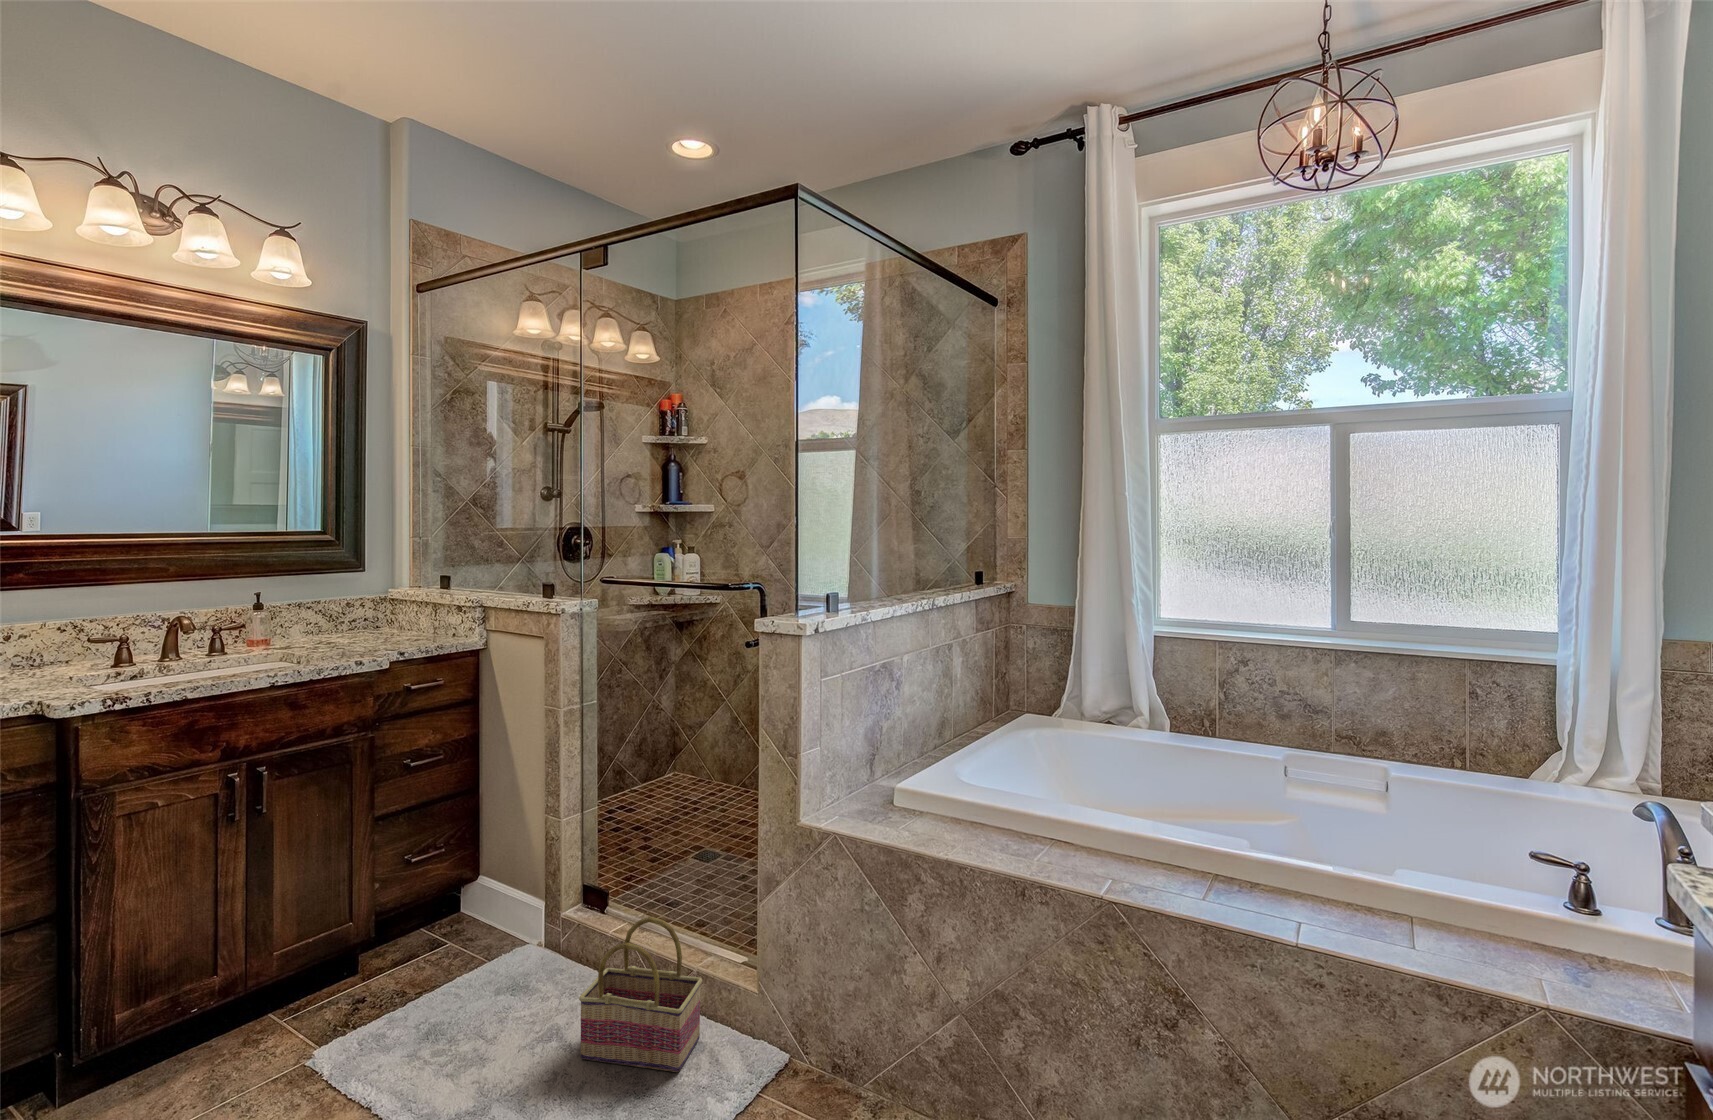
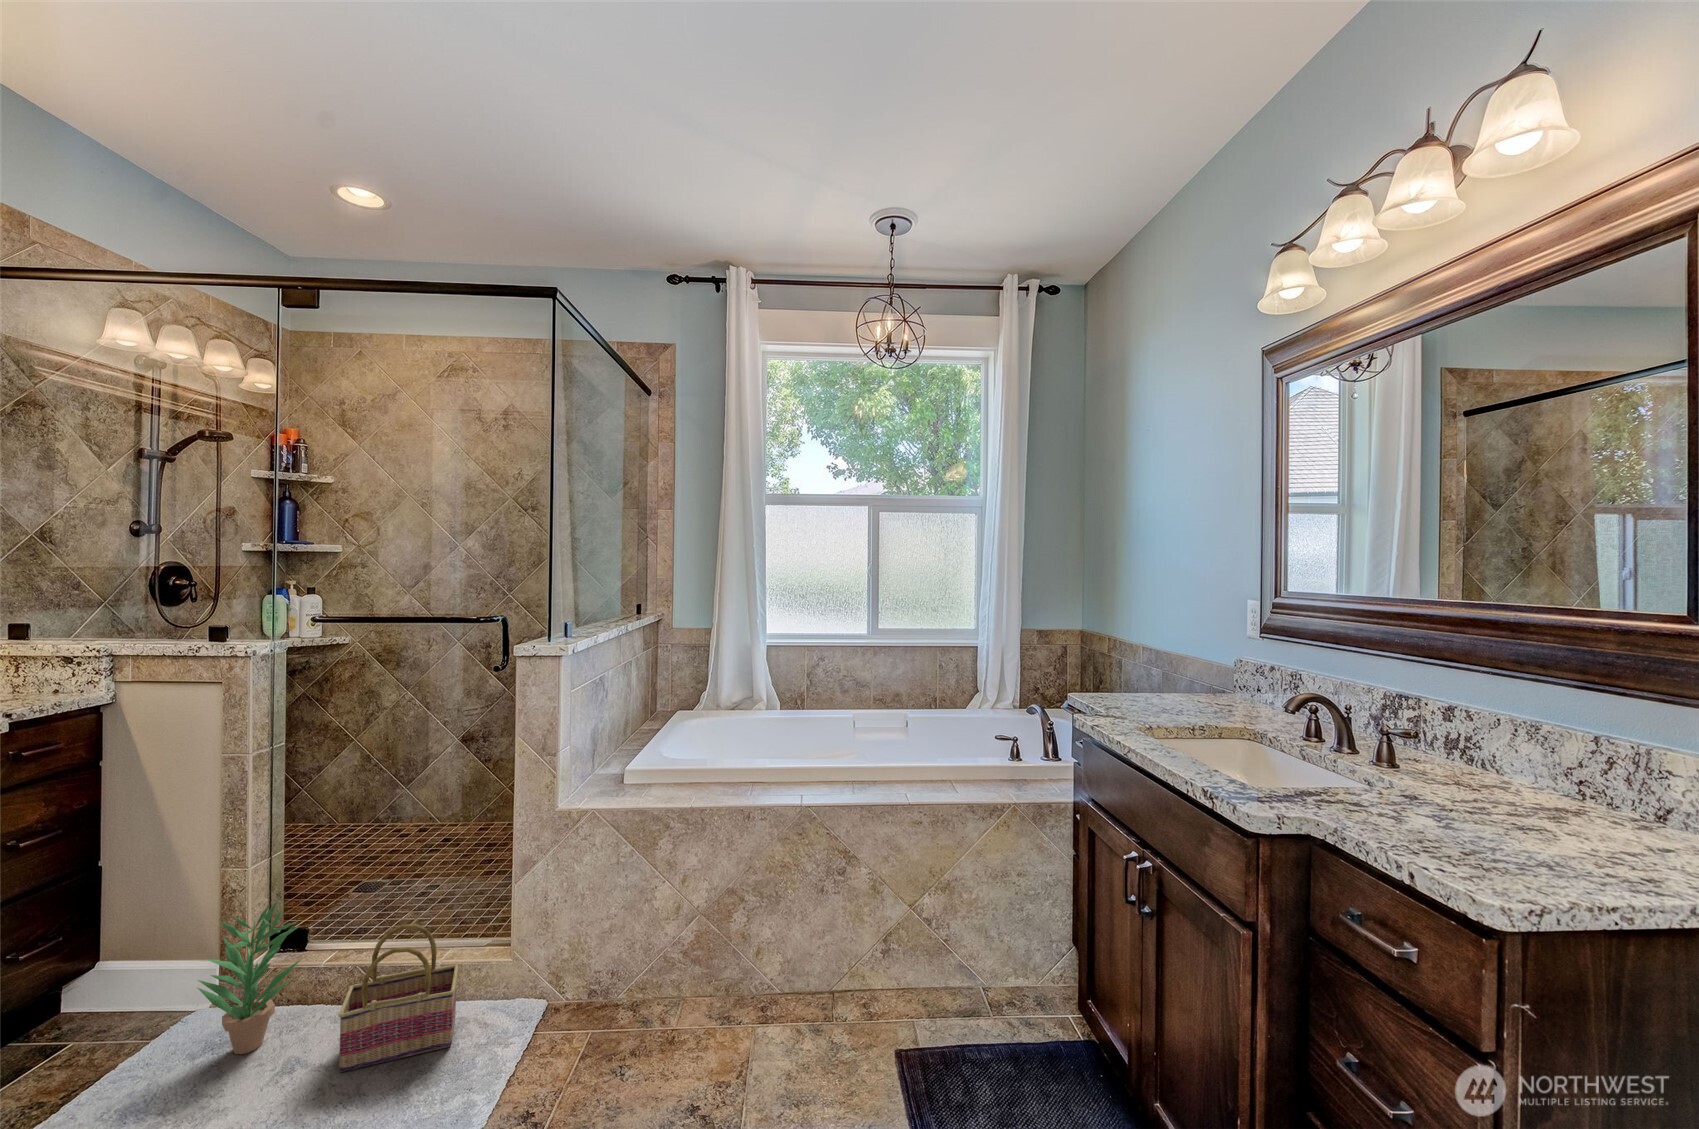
potted plant: none [498,859,578,1005] -> present [197,902,300,1054]

